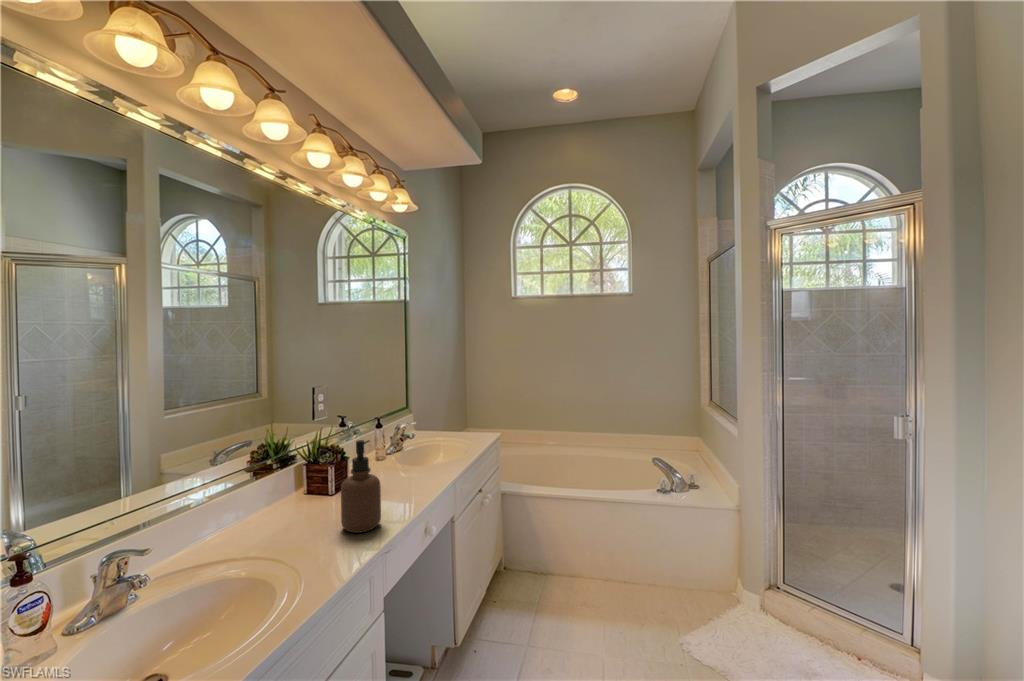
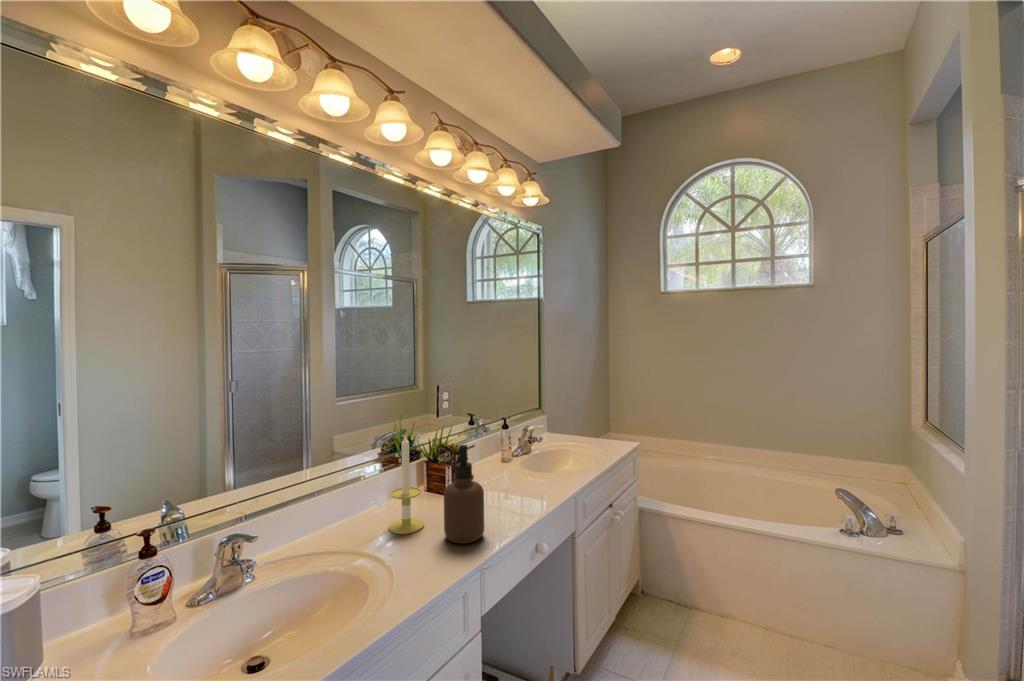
candle: none [278,434,316,534] -> present [389,435,424,534]

